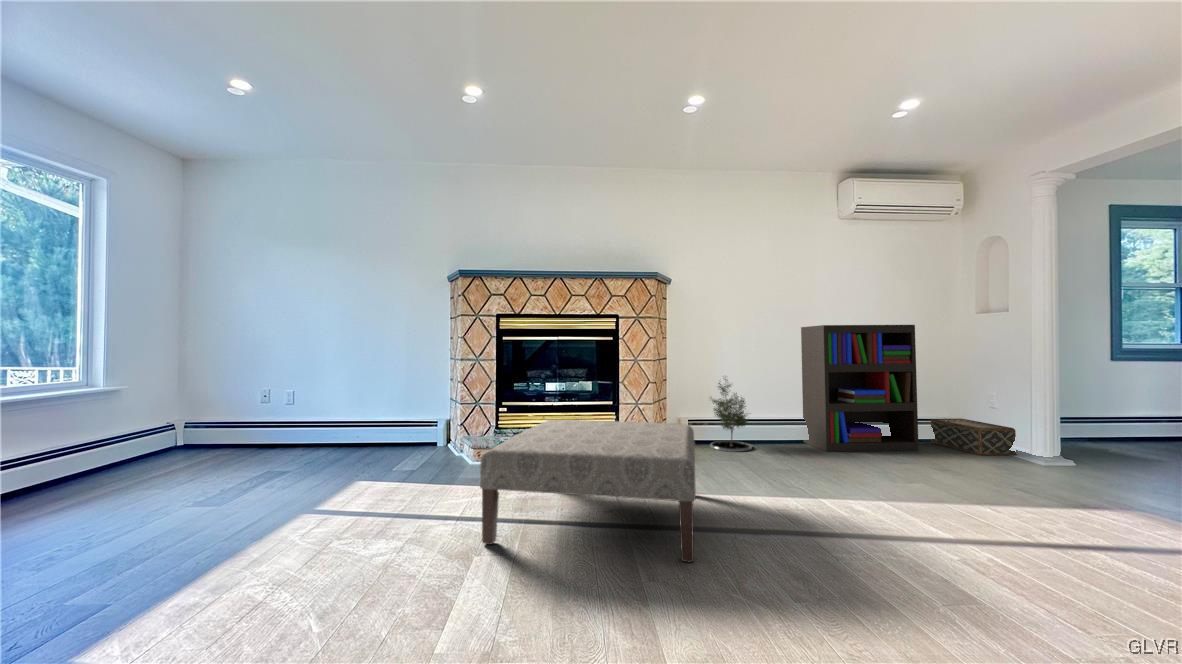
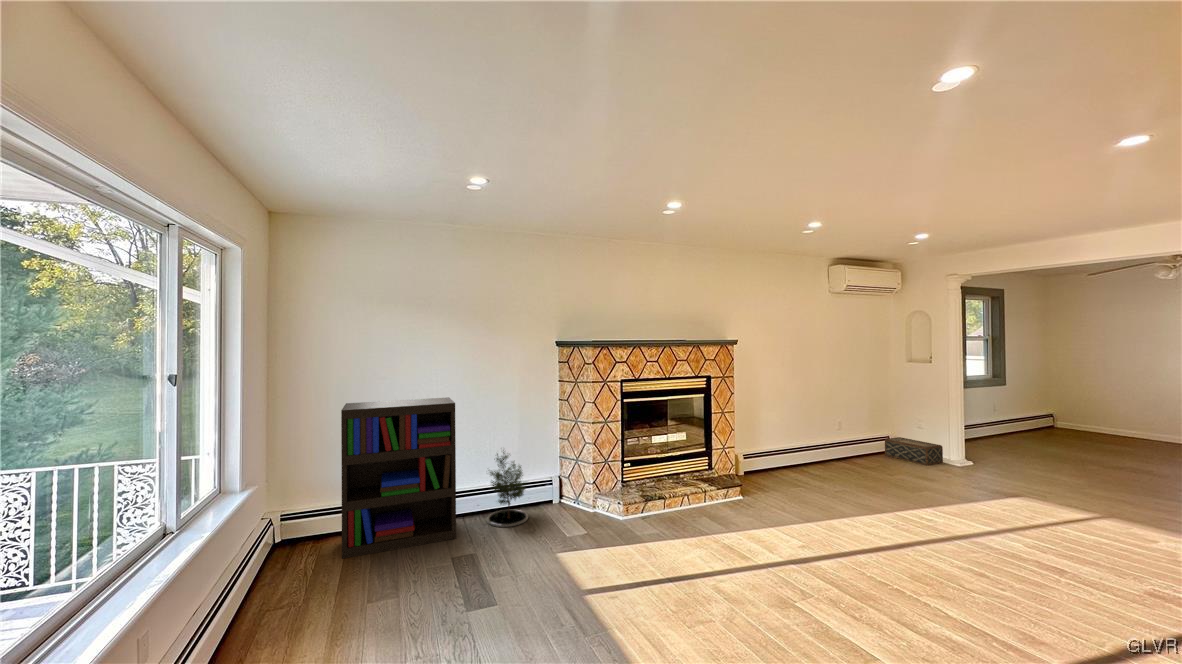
bookshelf: present [801,325,919,452] -> present [341,397,456,558]
potted tree: present [710,379,752,452] -> present [487,450,528,527]
ottoman: present [480,420,696,562] -> none [732,477,944,601]

